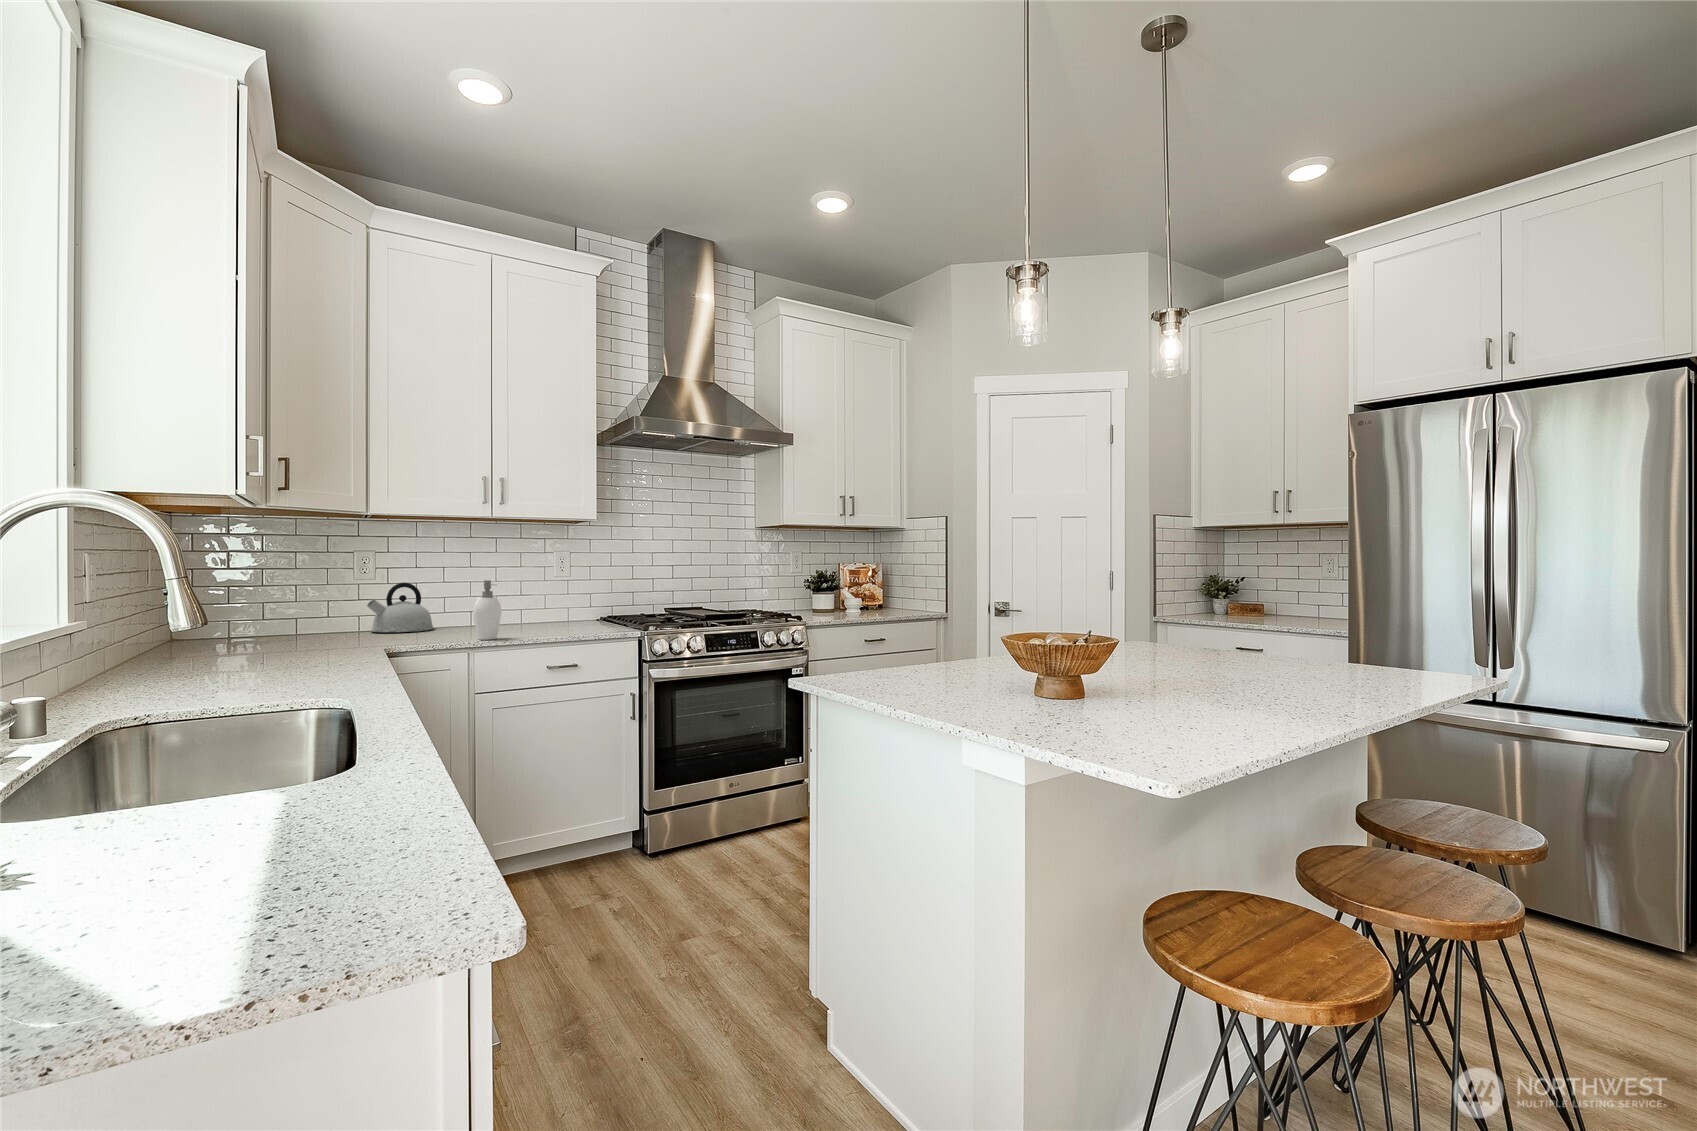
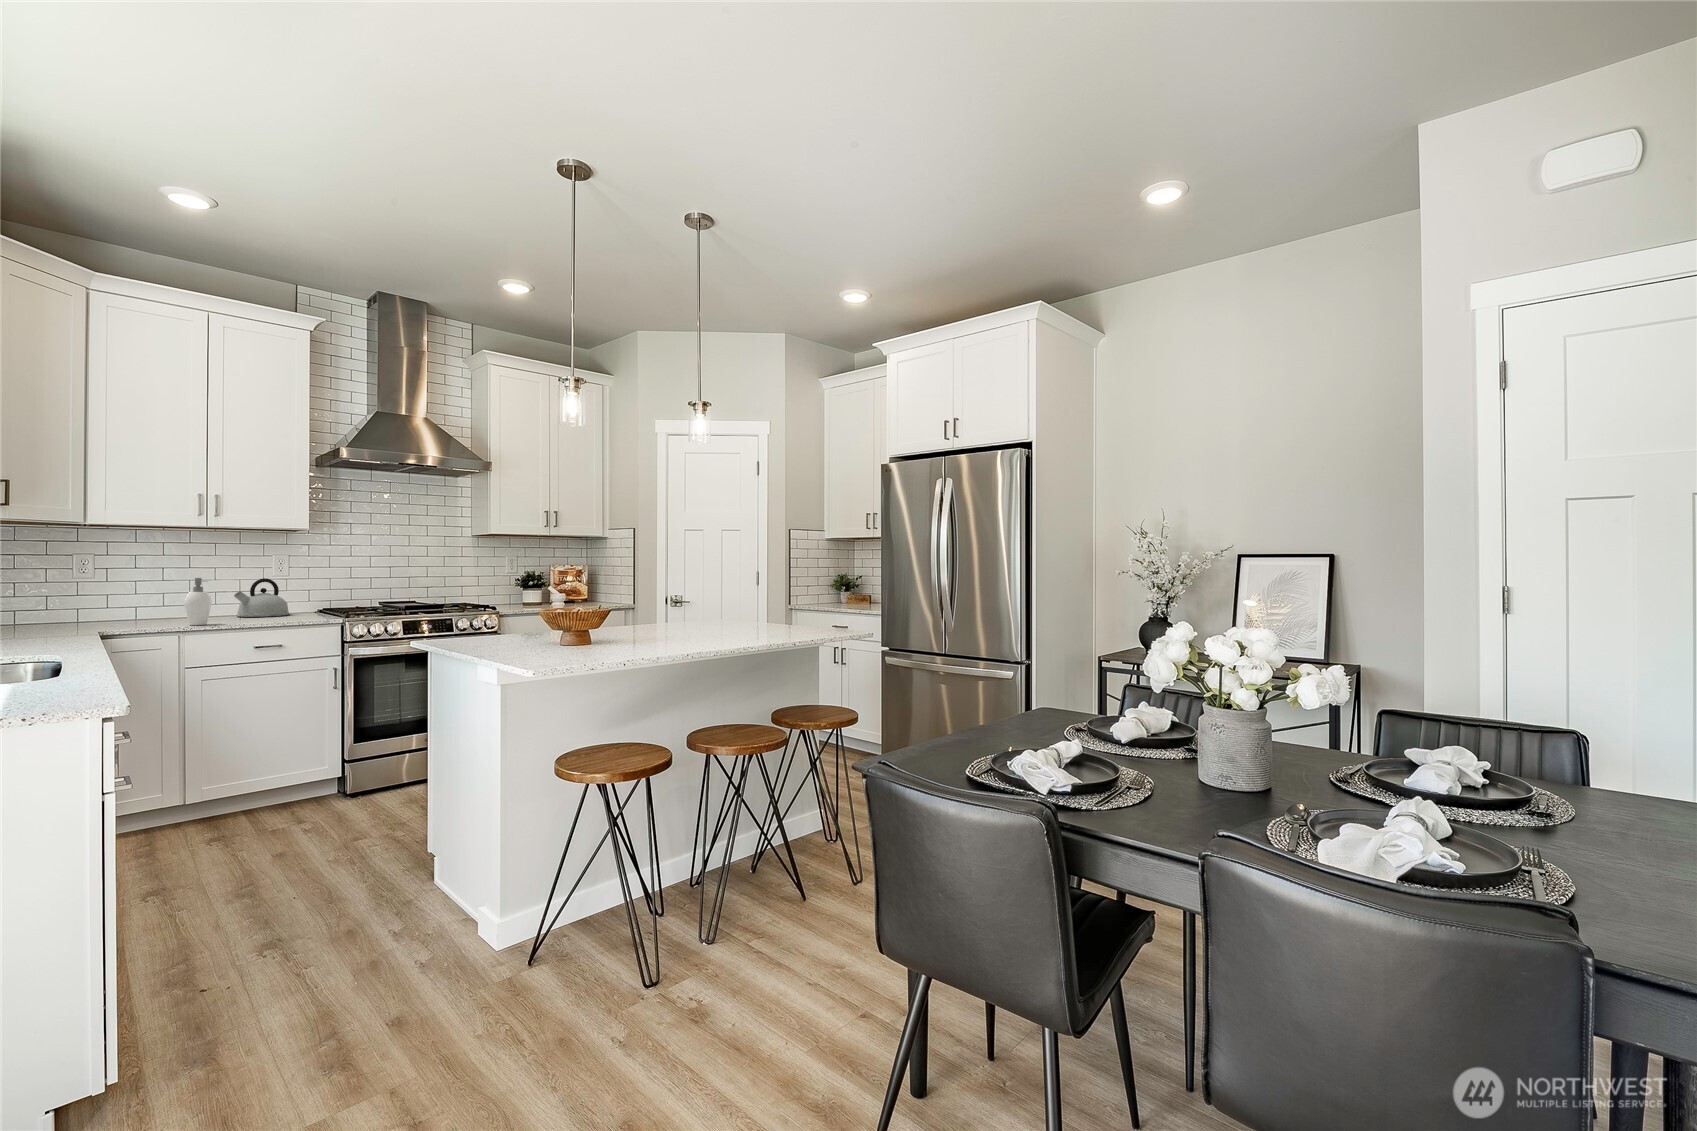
kettle: present [367,583,434,632] -> present [234,578,289,617]

